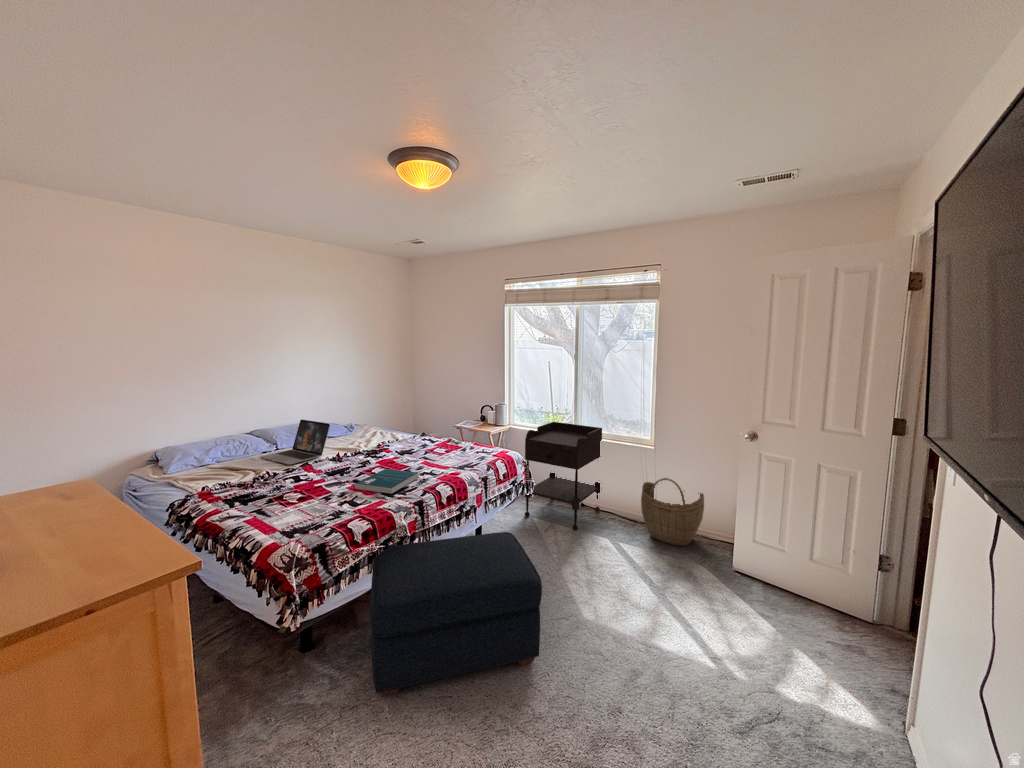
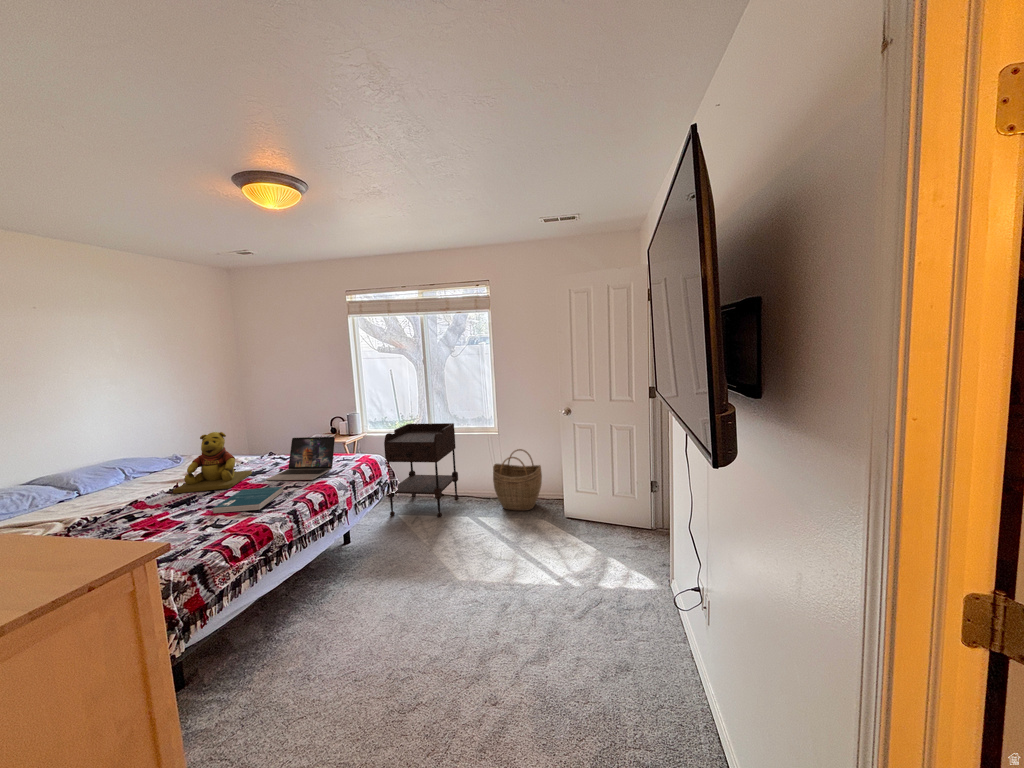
teddy bear: none [336,410,401,465] -> present [173,432,252,494]
laptop: present [261,420,330,465] -> present [266,437,335,480]
ottoman: present [370,532,542,696] -> none [253,523,428,690]

